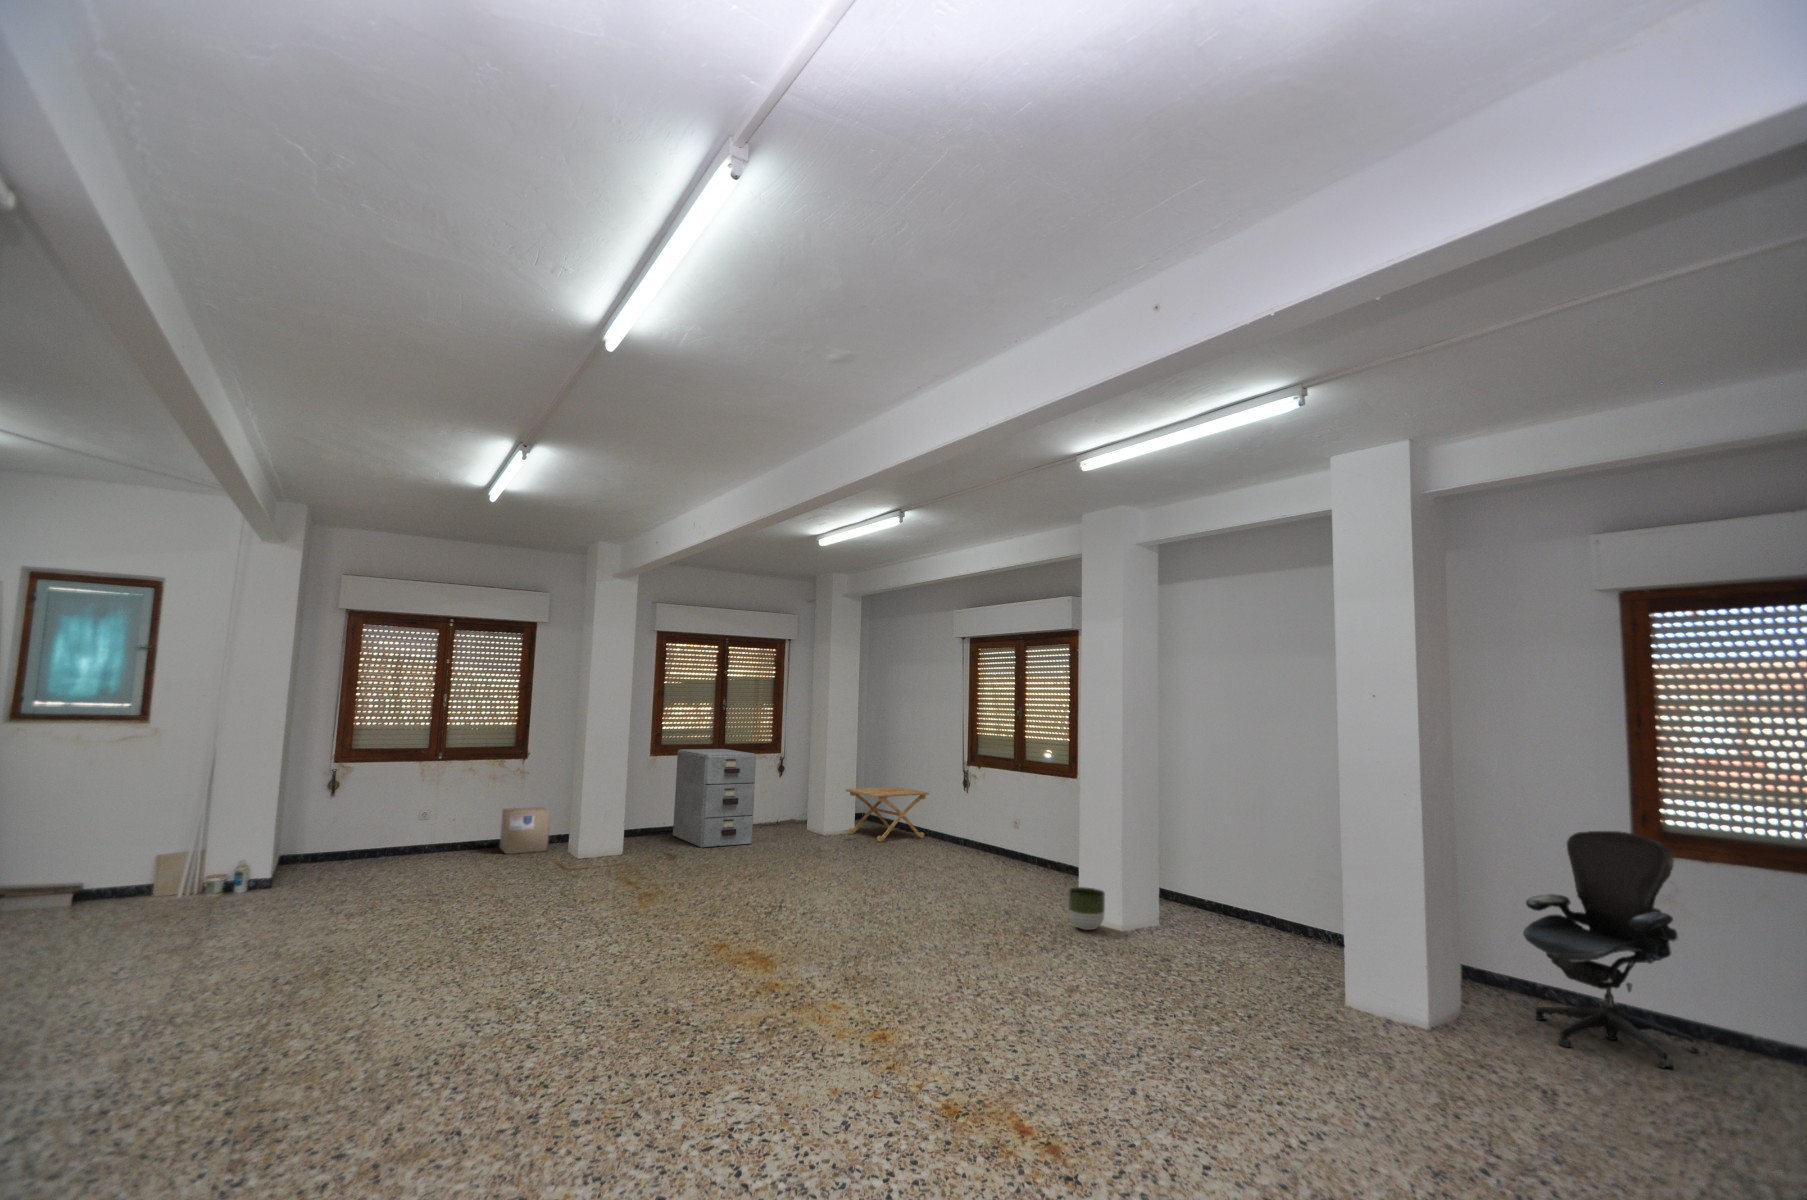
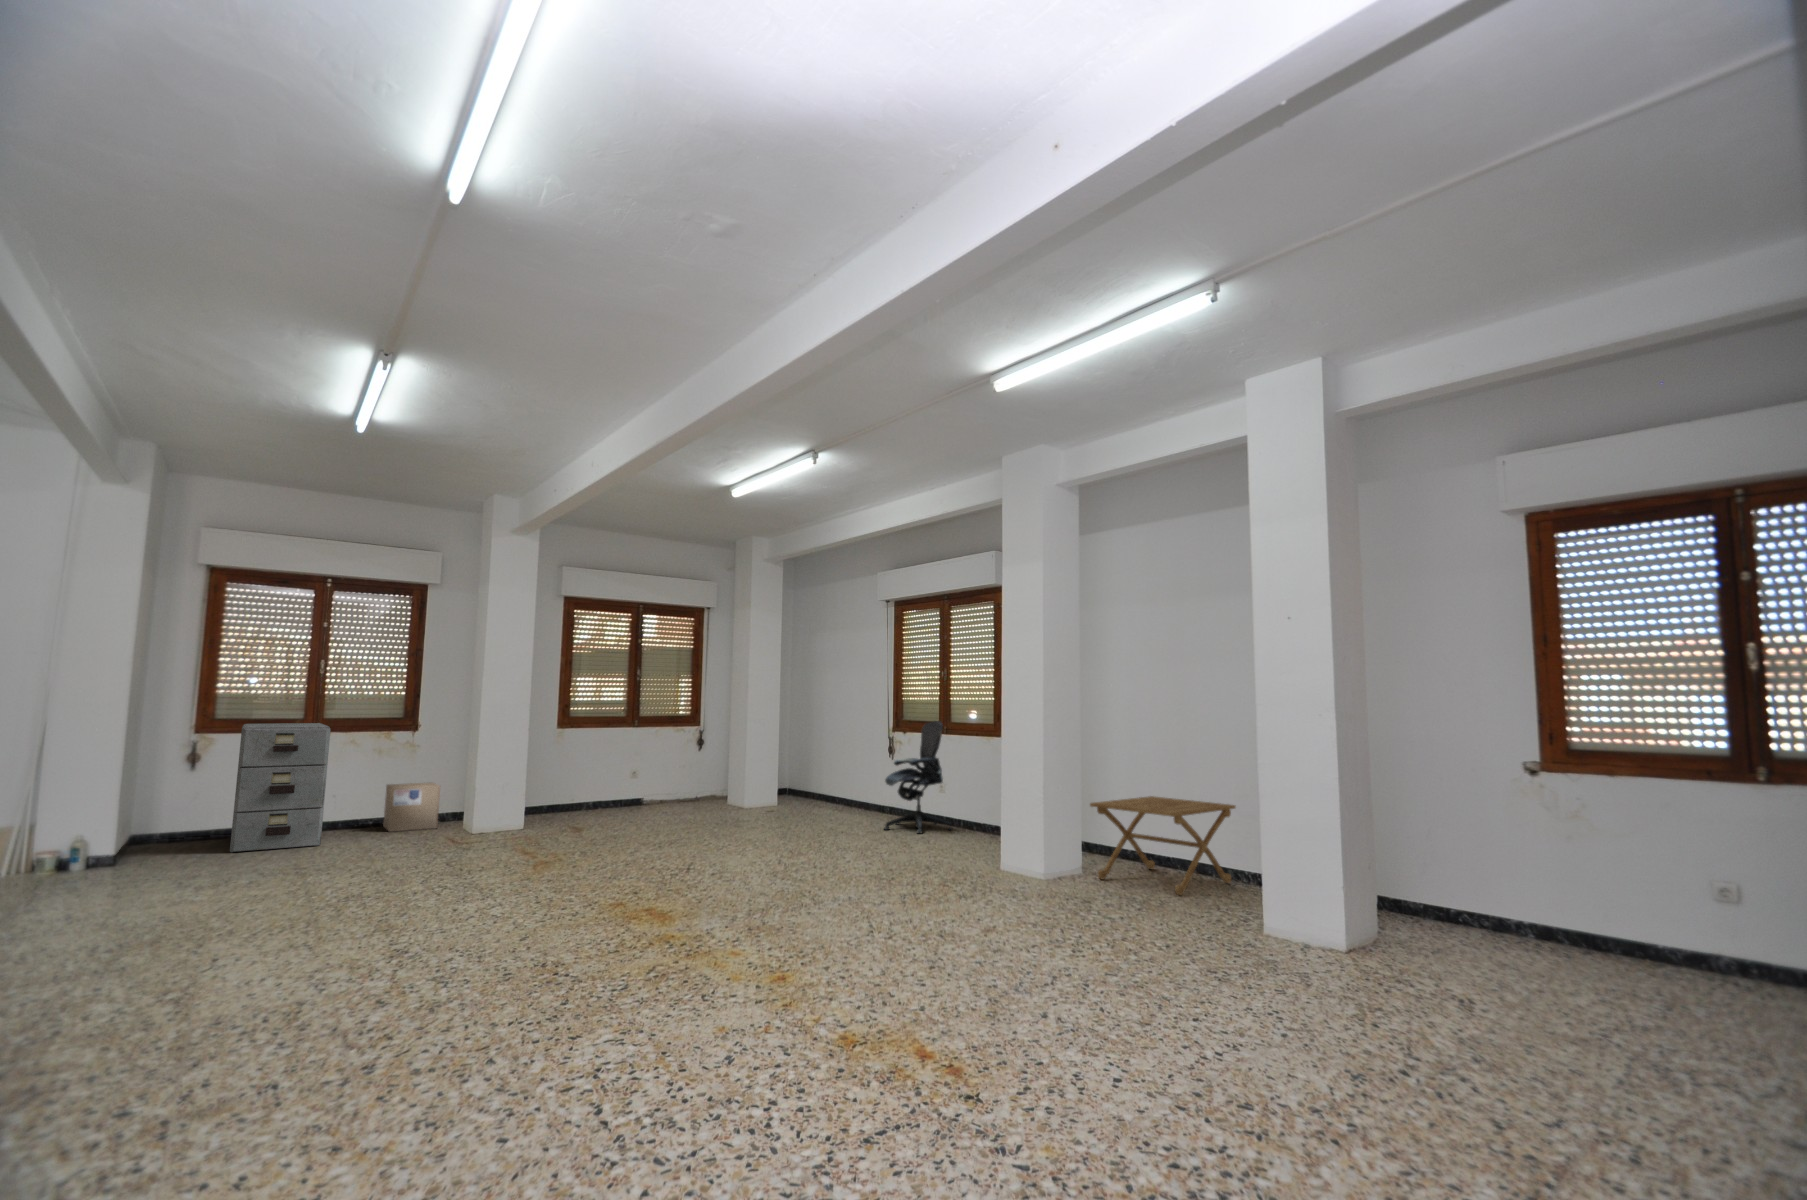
filing cabinet: present [673,749,756,848] -> present [230,723,331,852]
side table: present [846,787,929,842] -> present [1090,796,1235,895]
office chair: present [1523,831,1699,1069] -> present [884,721,951,833]
planter: present [1068,887,1105,930] -> none [990,838,1027,880]

